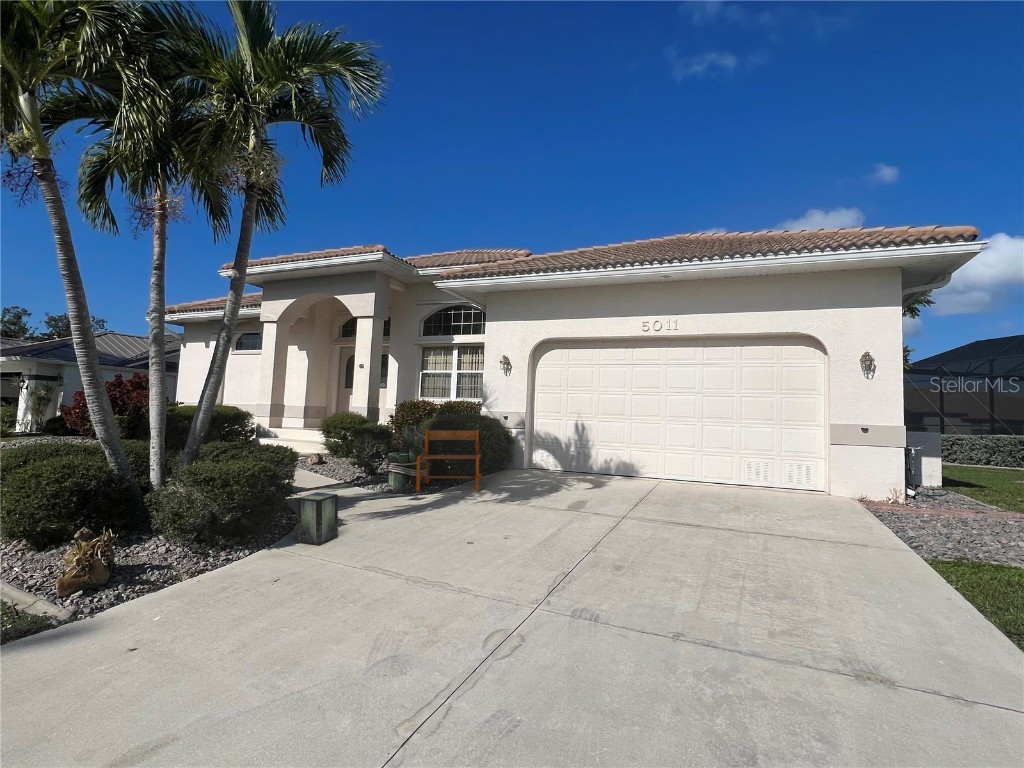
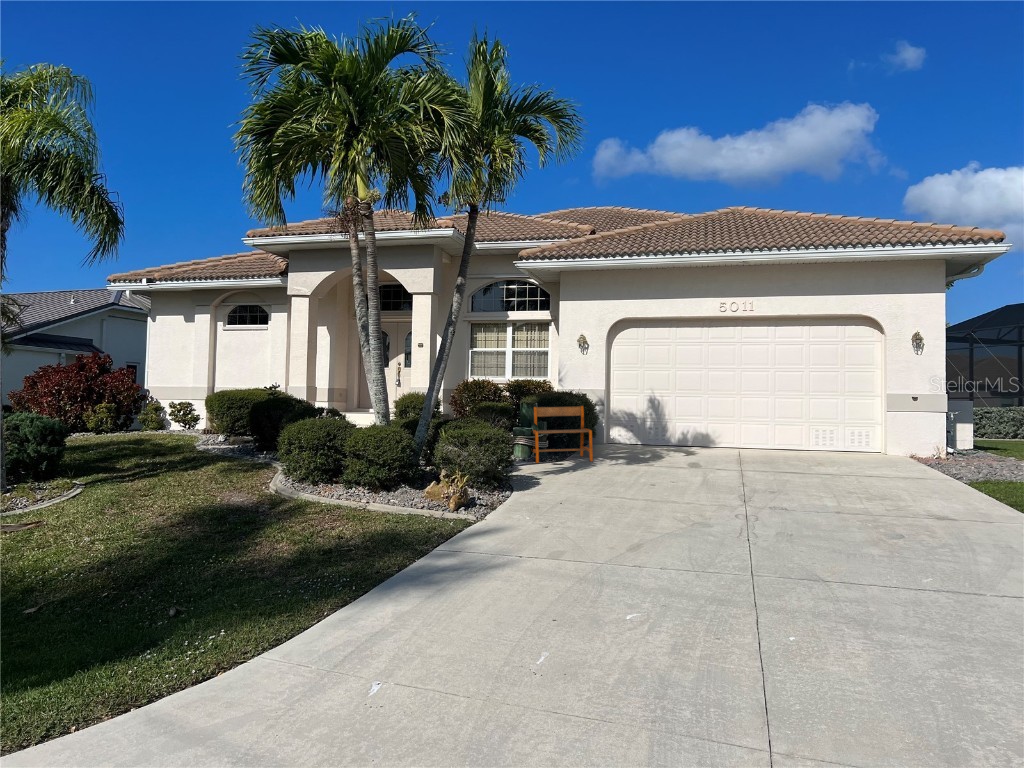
storage box: present [297,492,338,546] -> none [504,458,531,499]

